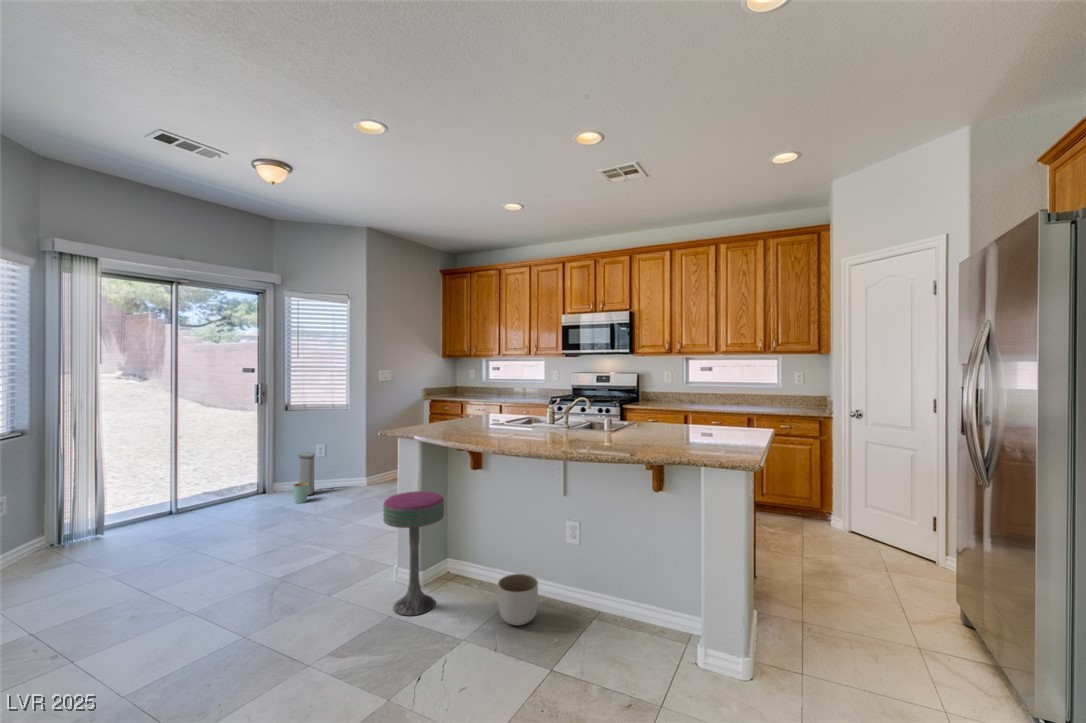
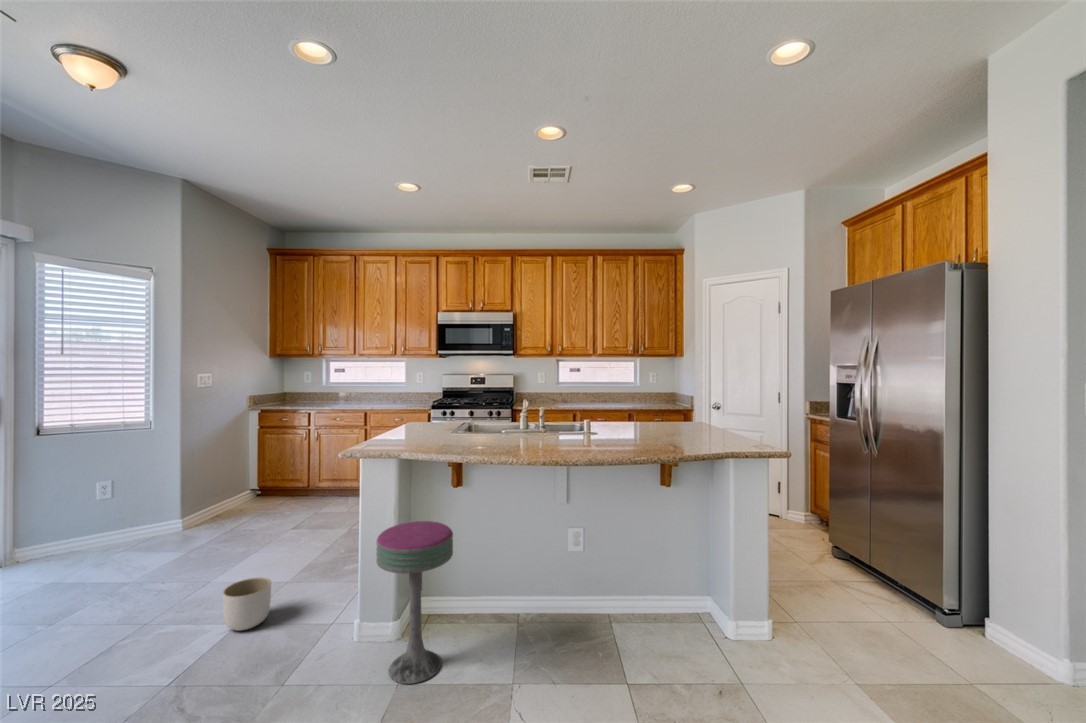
trash can: present [293,452,315,503] -> none [63,497,94,577]
planter: present [498,574,538,626] -> present [223,577,271,631]

